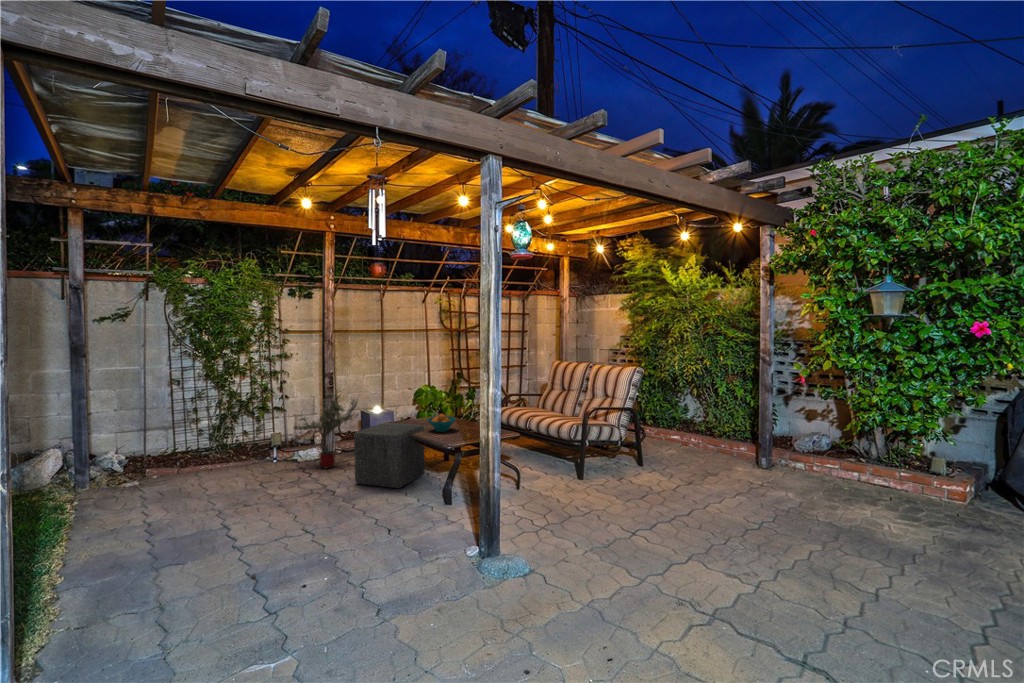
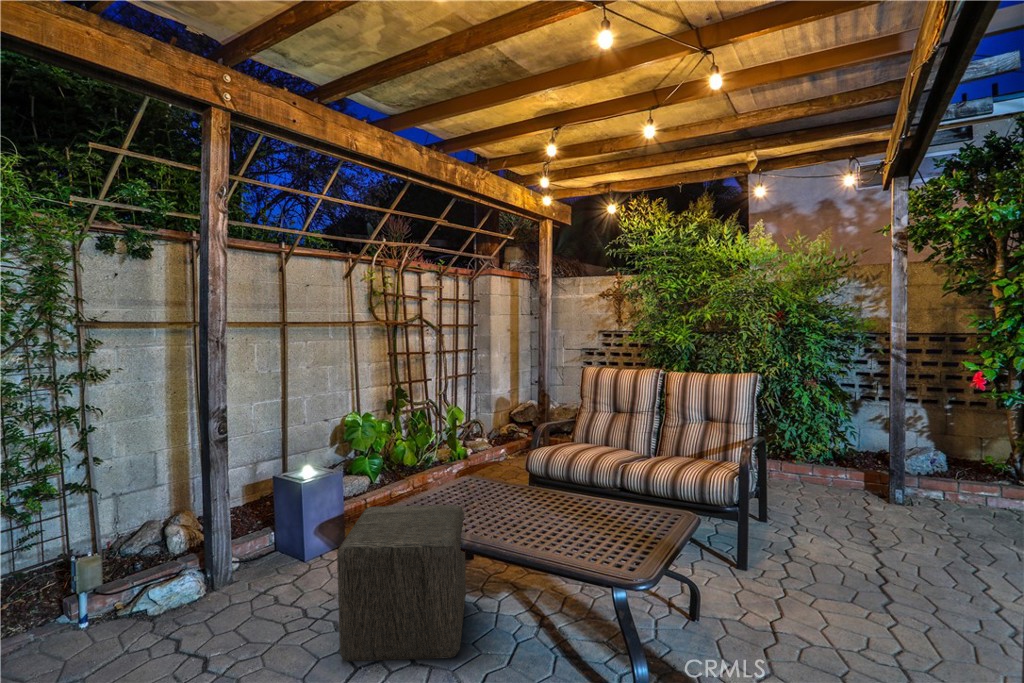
potted tree: present [294,389,358,469] -> none [143,443,301,620]
fruit bowl: present [427,414,456,432] -> none [472,479,529,516]

